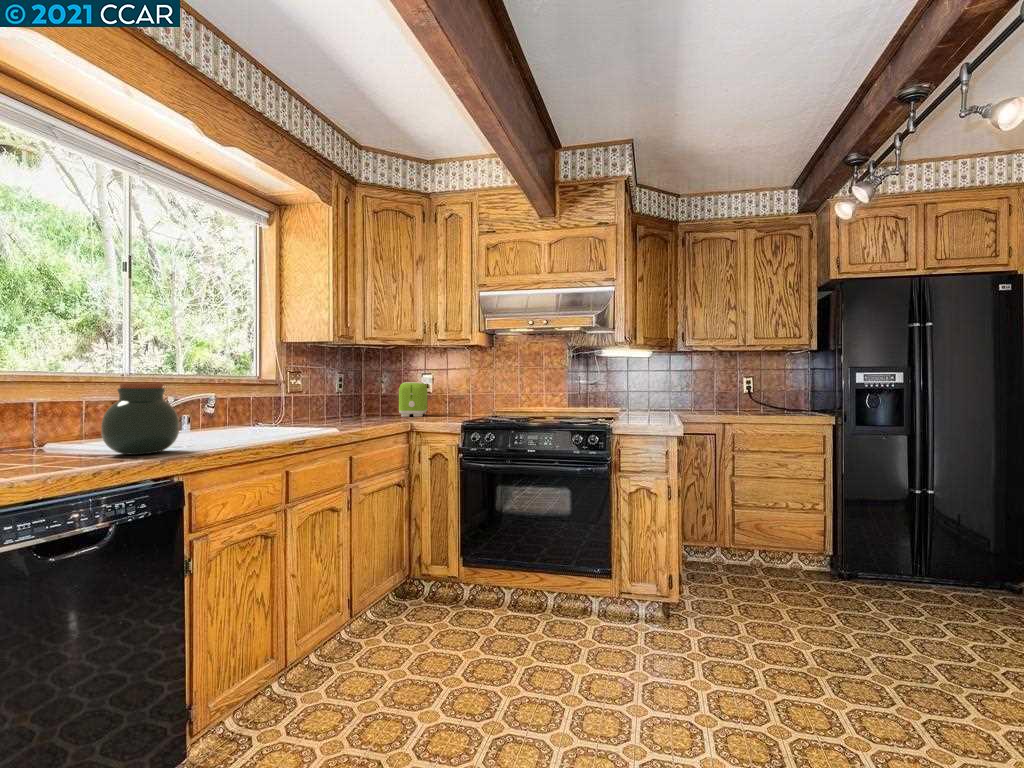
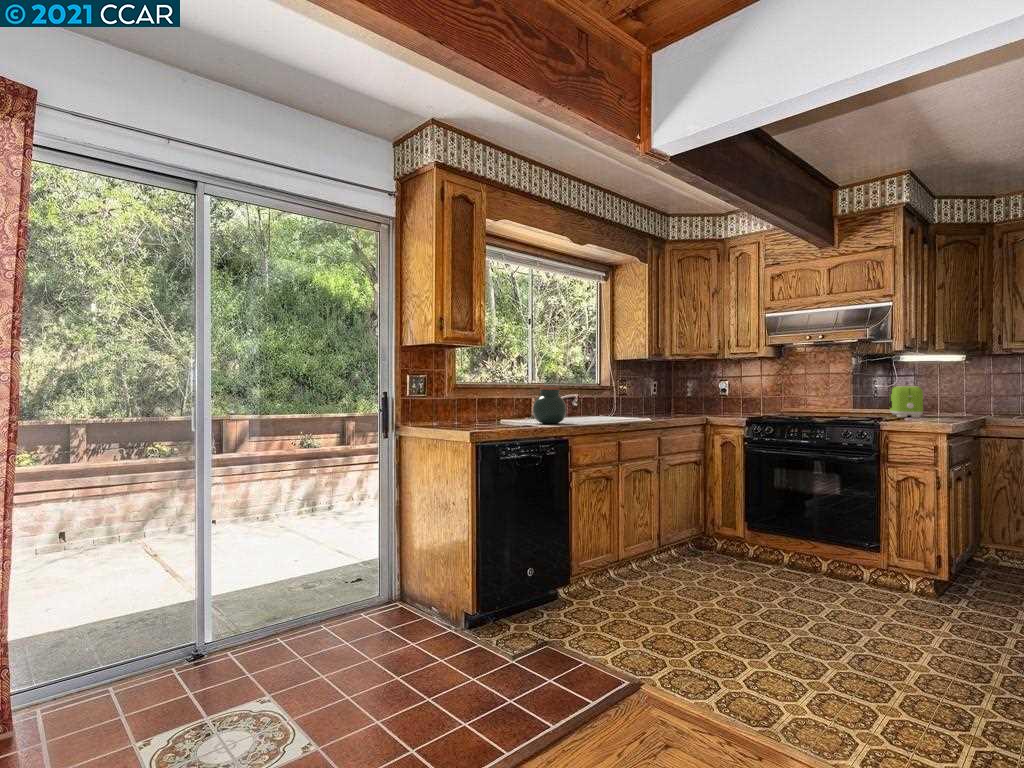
toaster: present [399,382,427,417] -> present [890,386,923,417]

